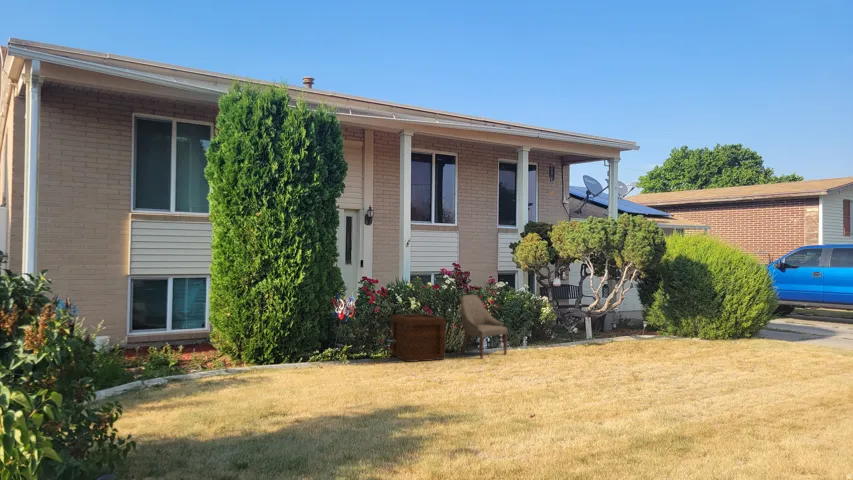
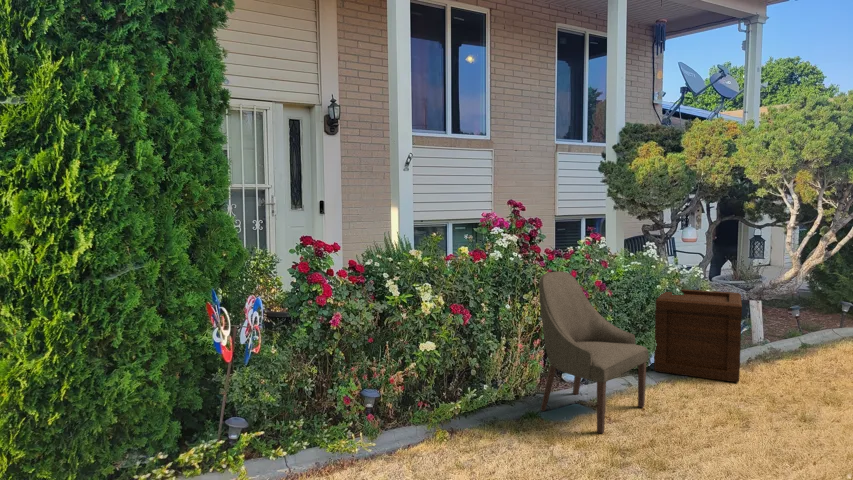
wooden crate: present [391,314,446,362] -> present [654,289,742,382]

